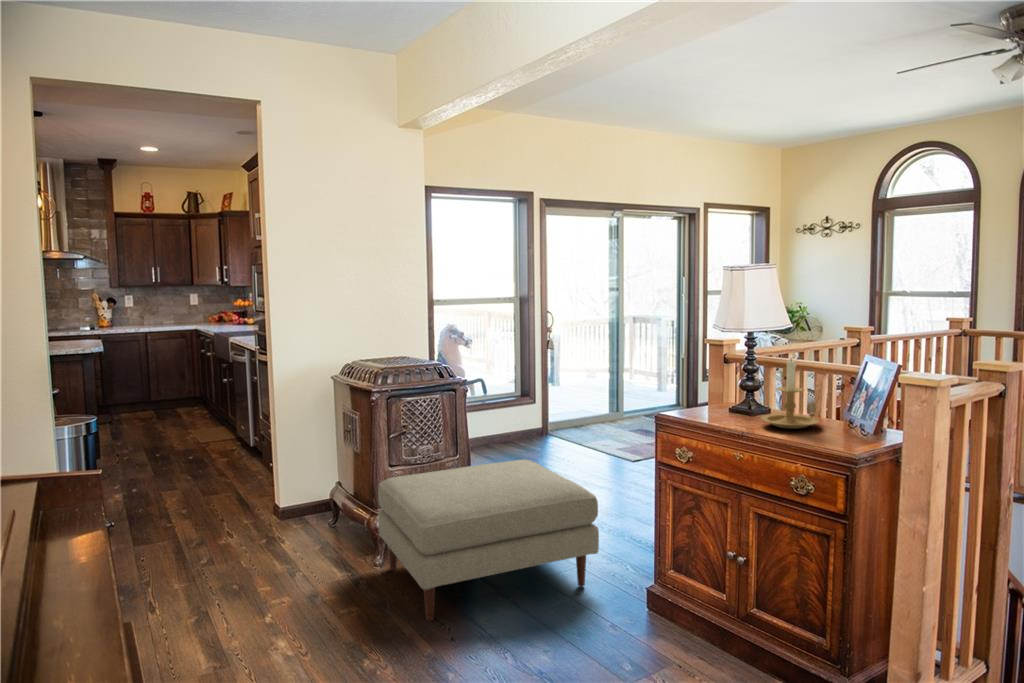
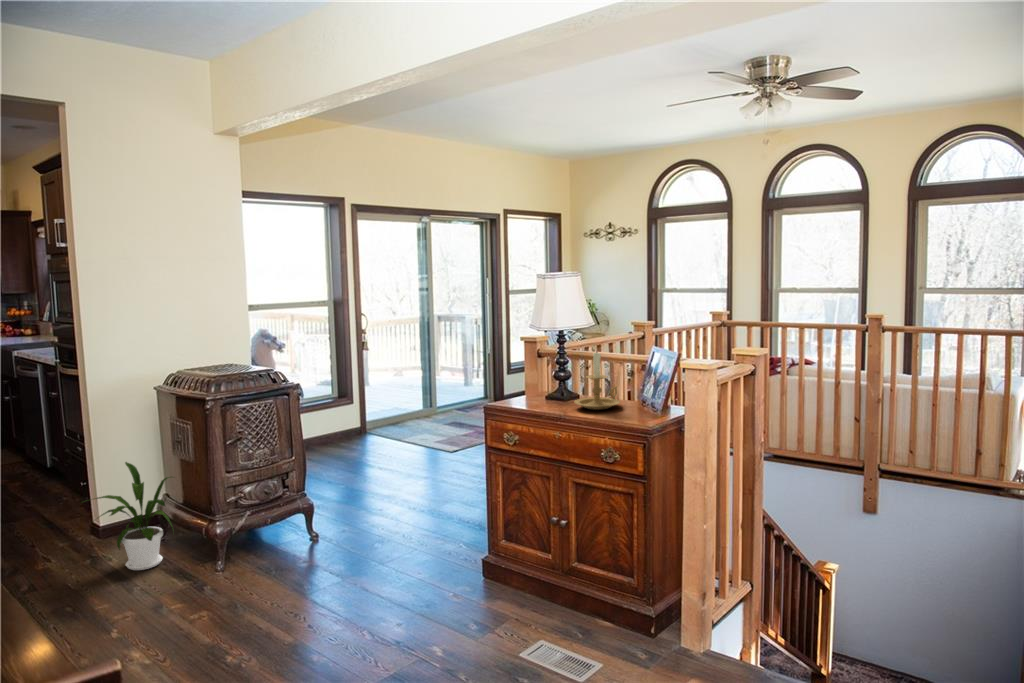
house plant: none [260,447,345,555] -> present [86,462,173,570]
ottoman: present [378,459,599,621] -> none [217,455,437,616]

